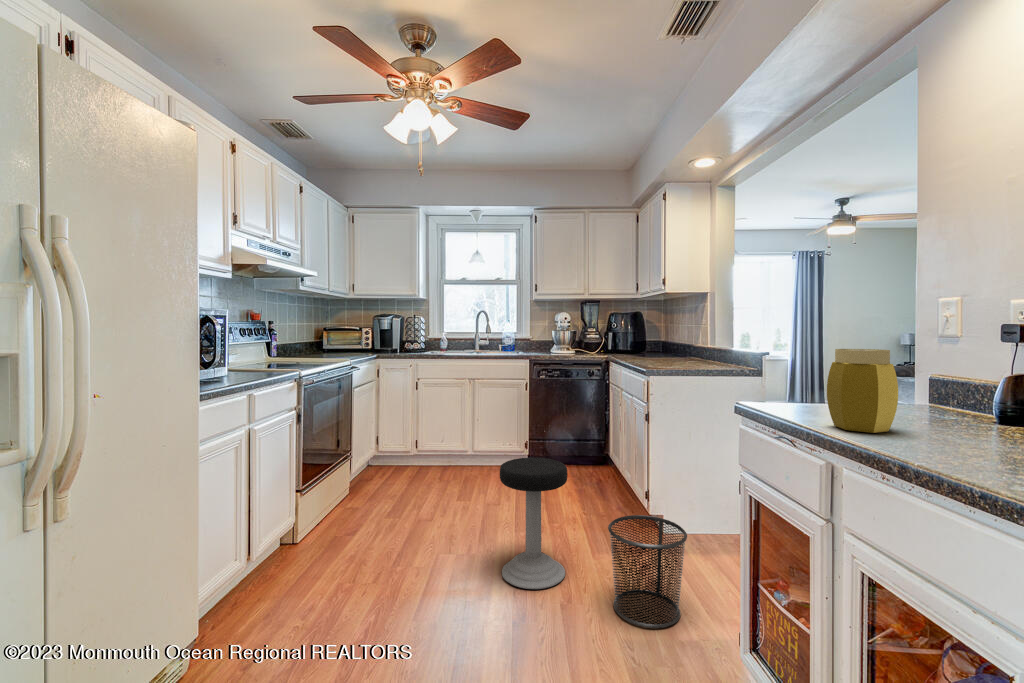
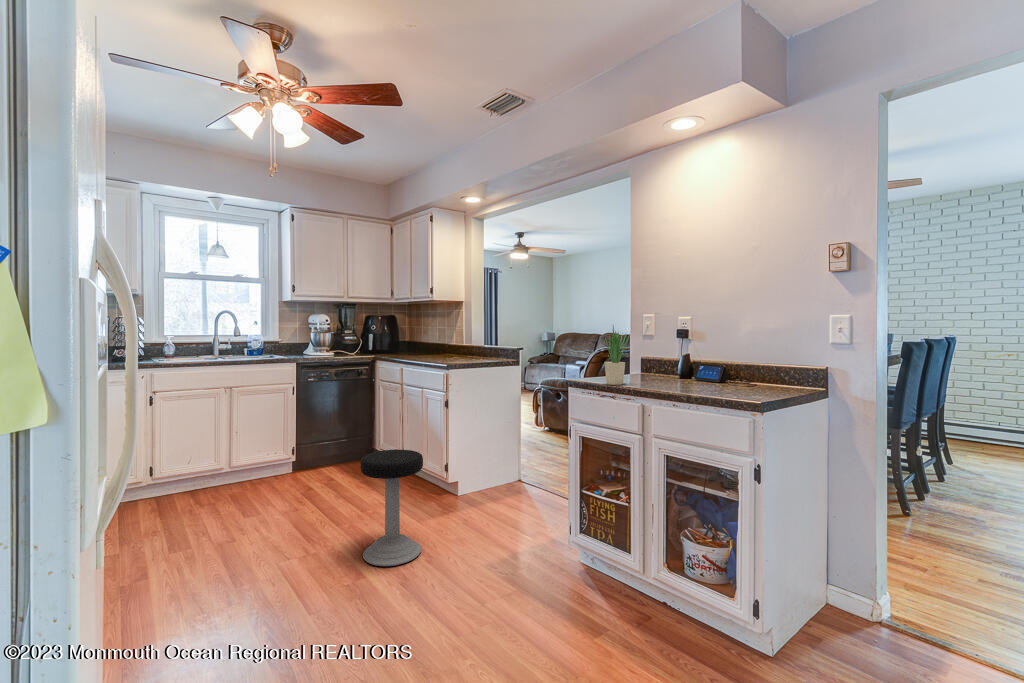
potted plant: none [777,310,824,413] -> present [605,326,629,385]
jar: present [827,349,898,433] -> none [645,346,676,390]
waste bin: present [608,515,687,628] -> none [466,478,525,559]

